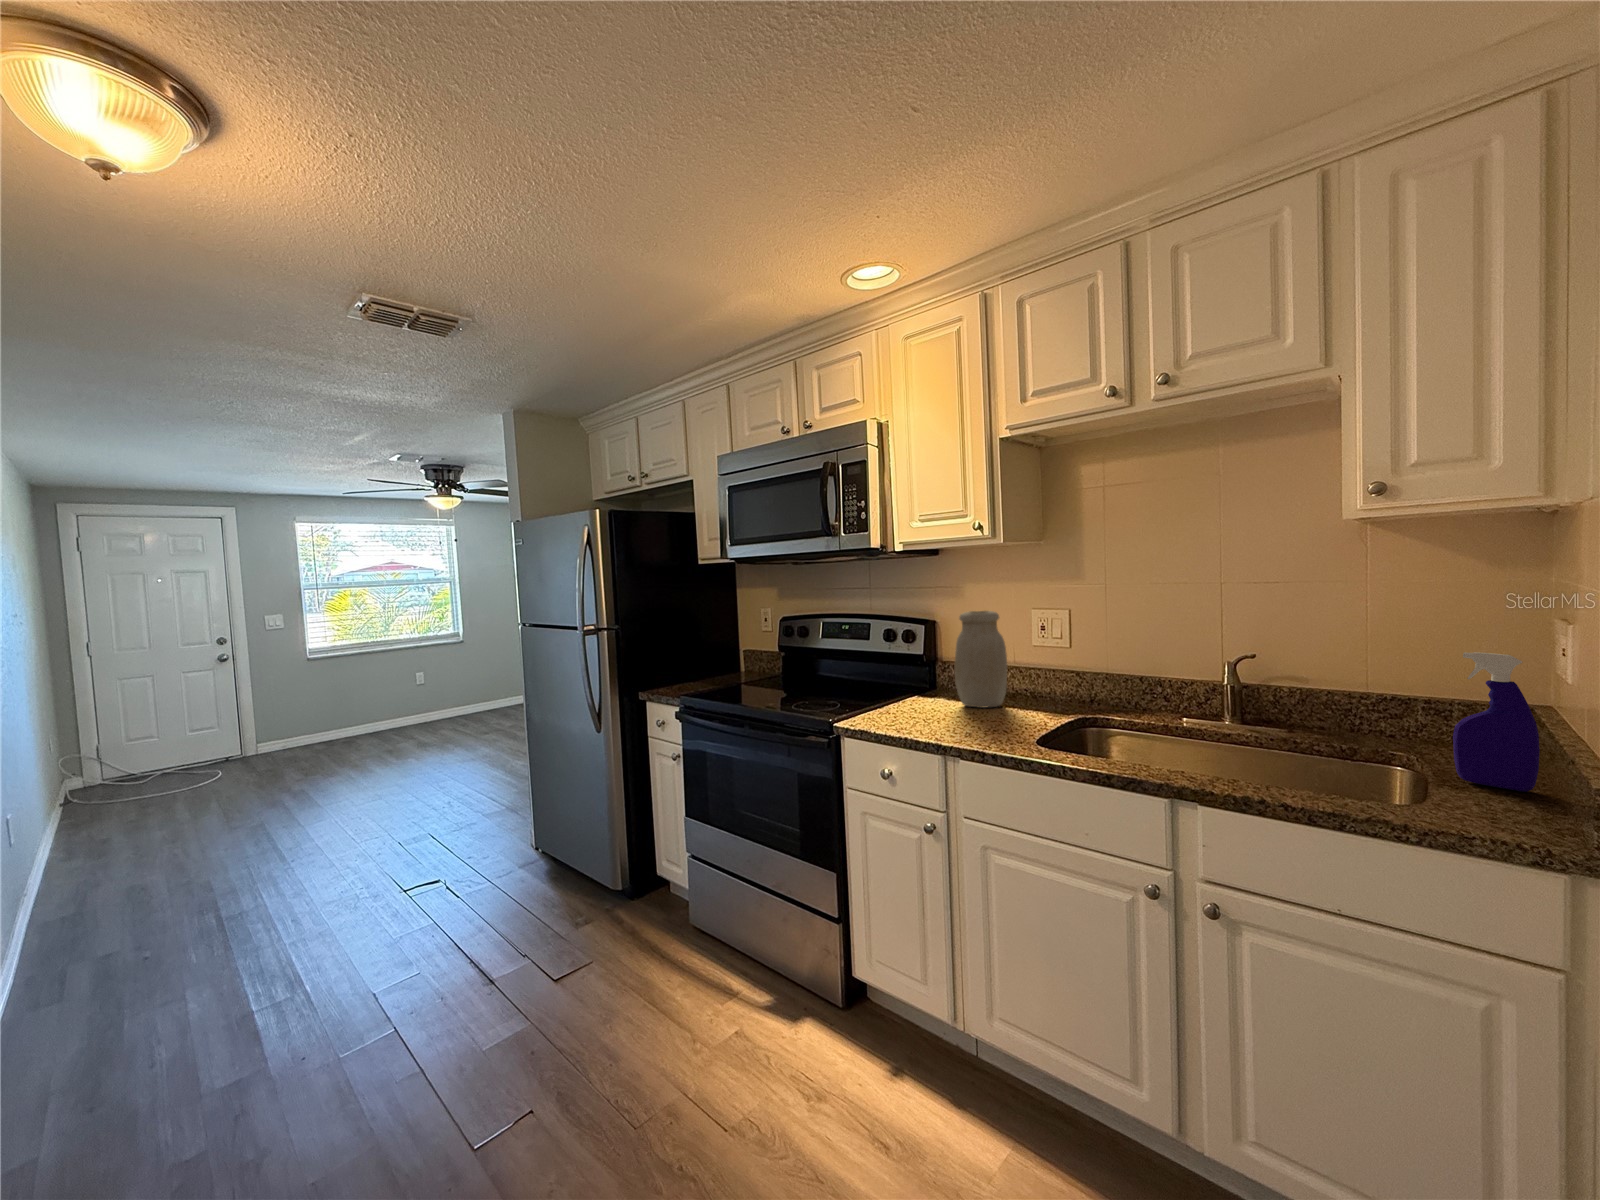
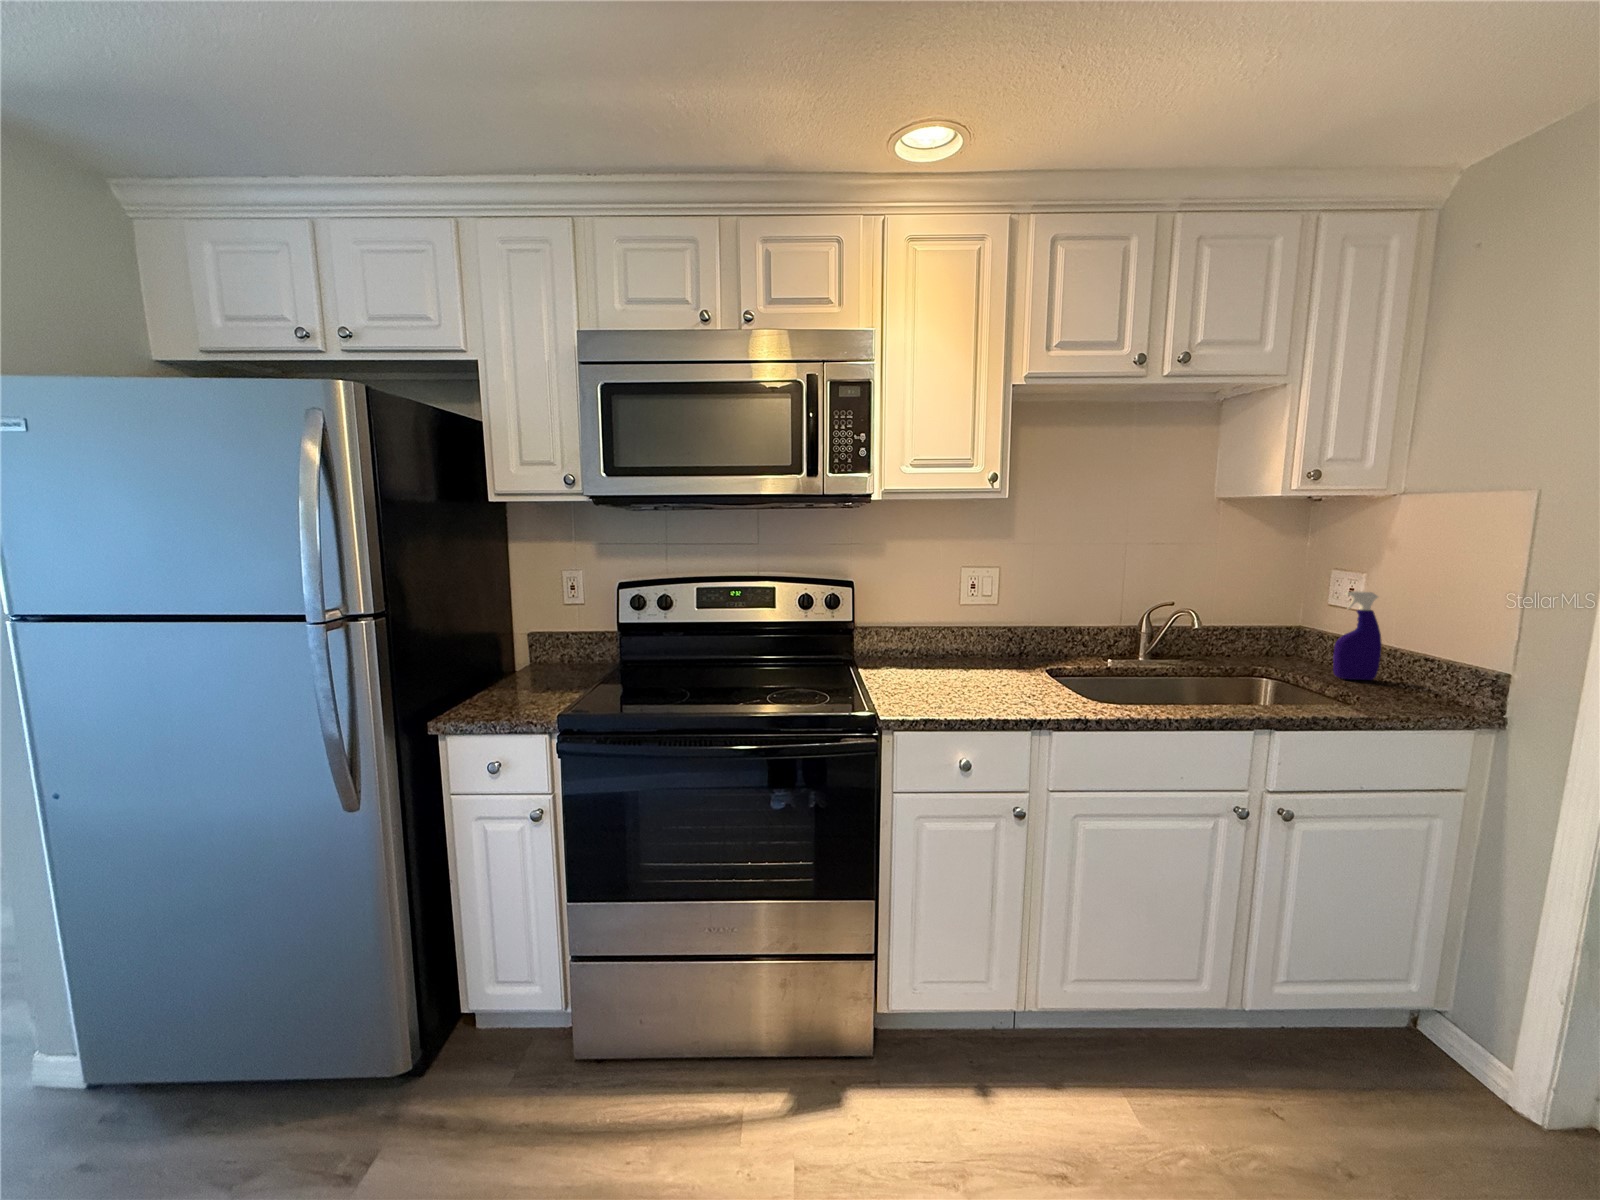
jar: present [955,611,1007,708] -> none [923,570,978,675]

